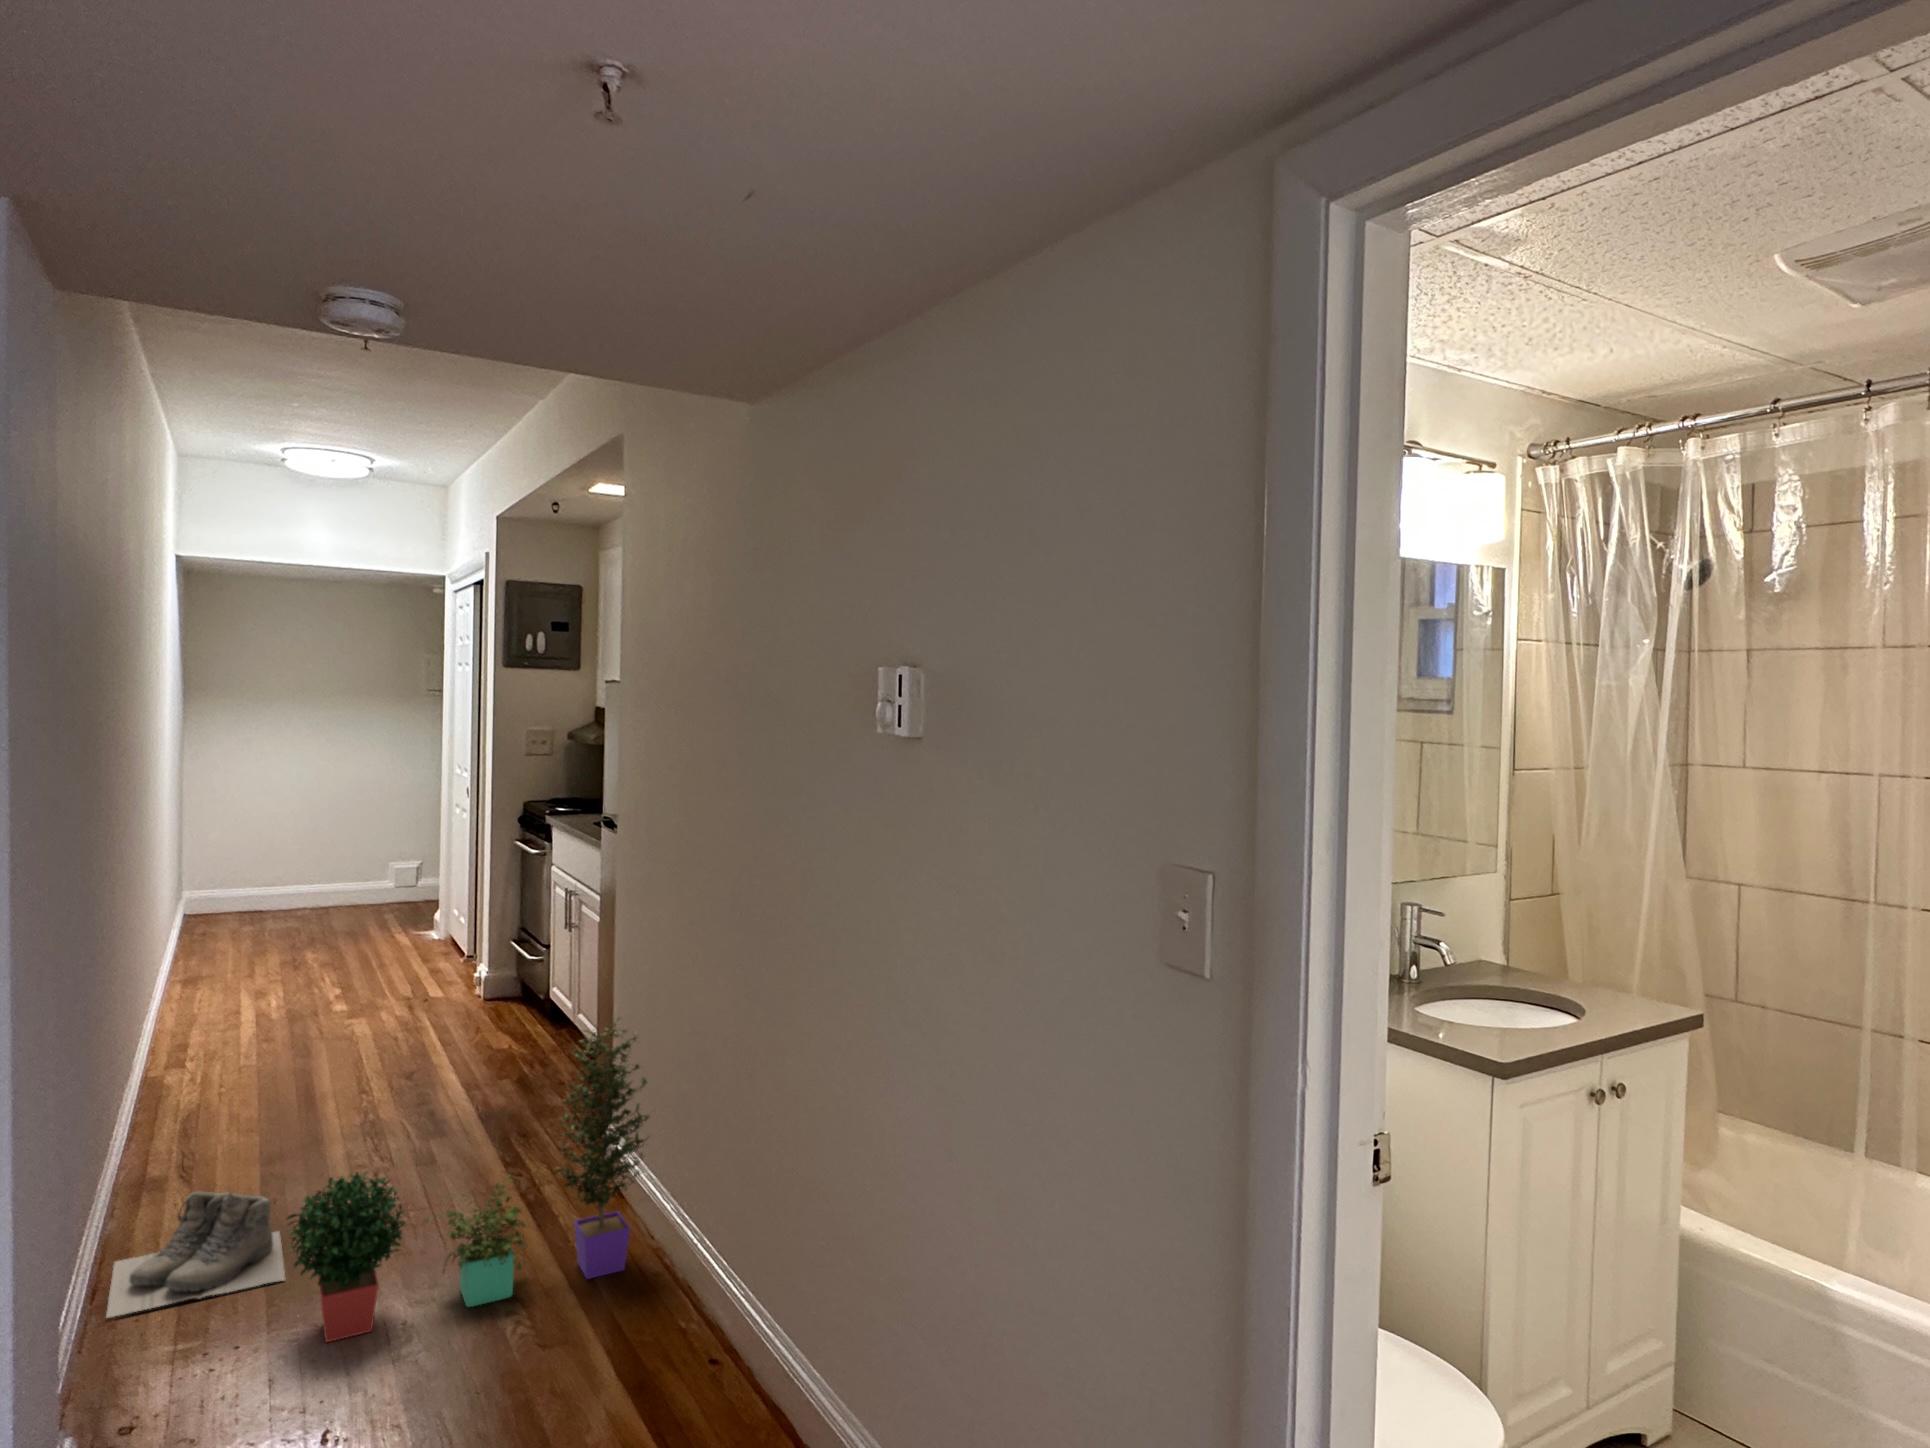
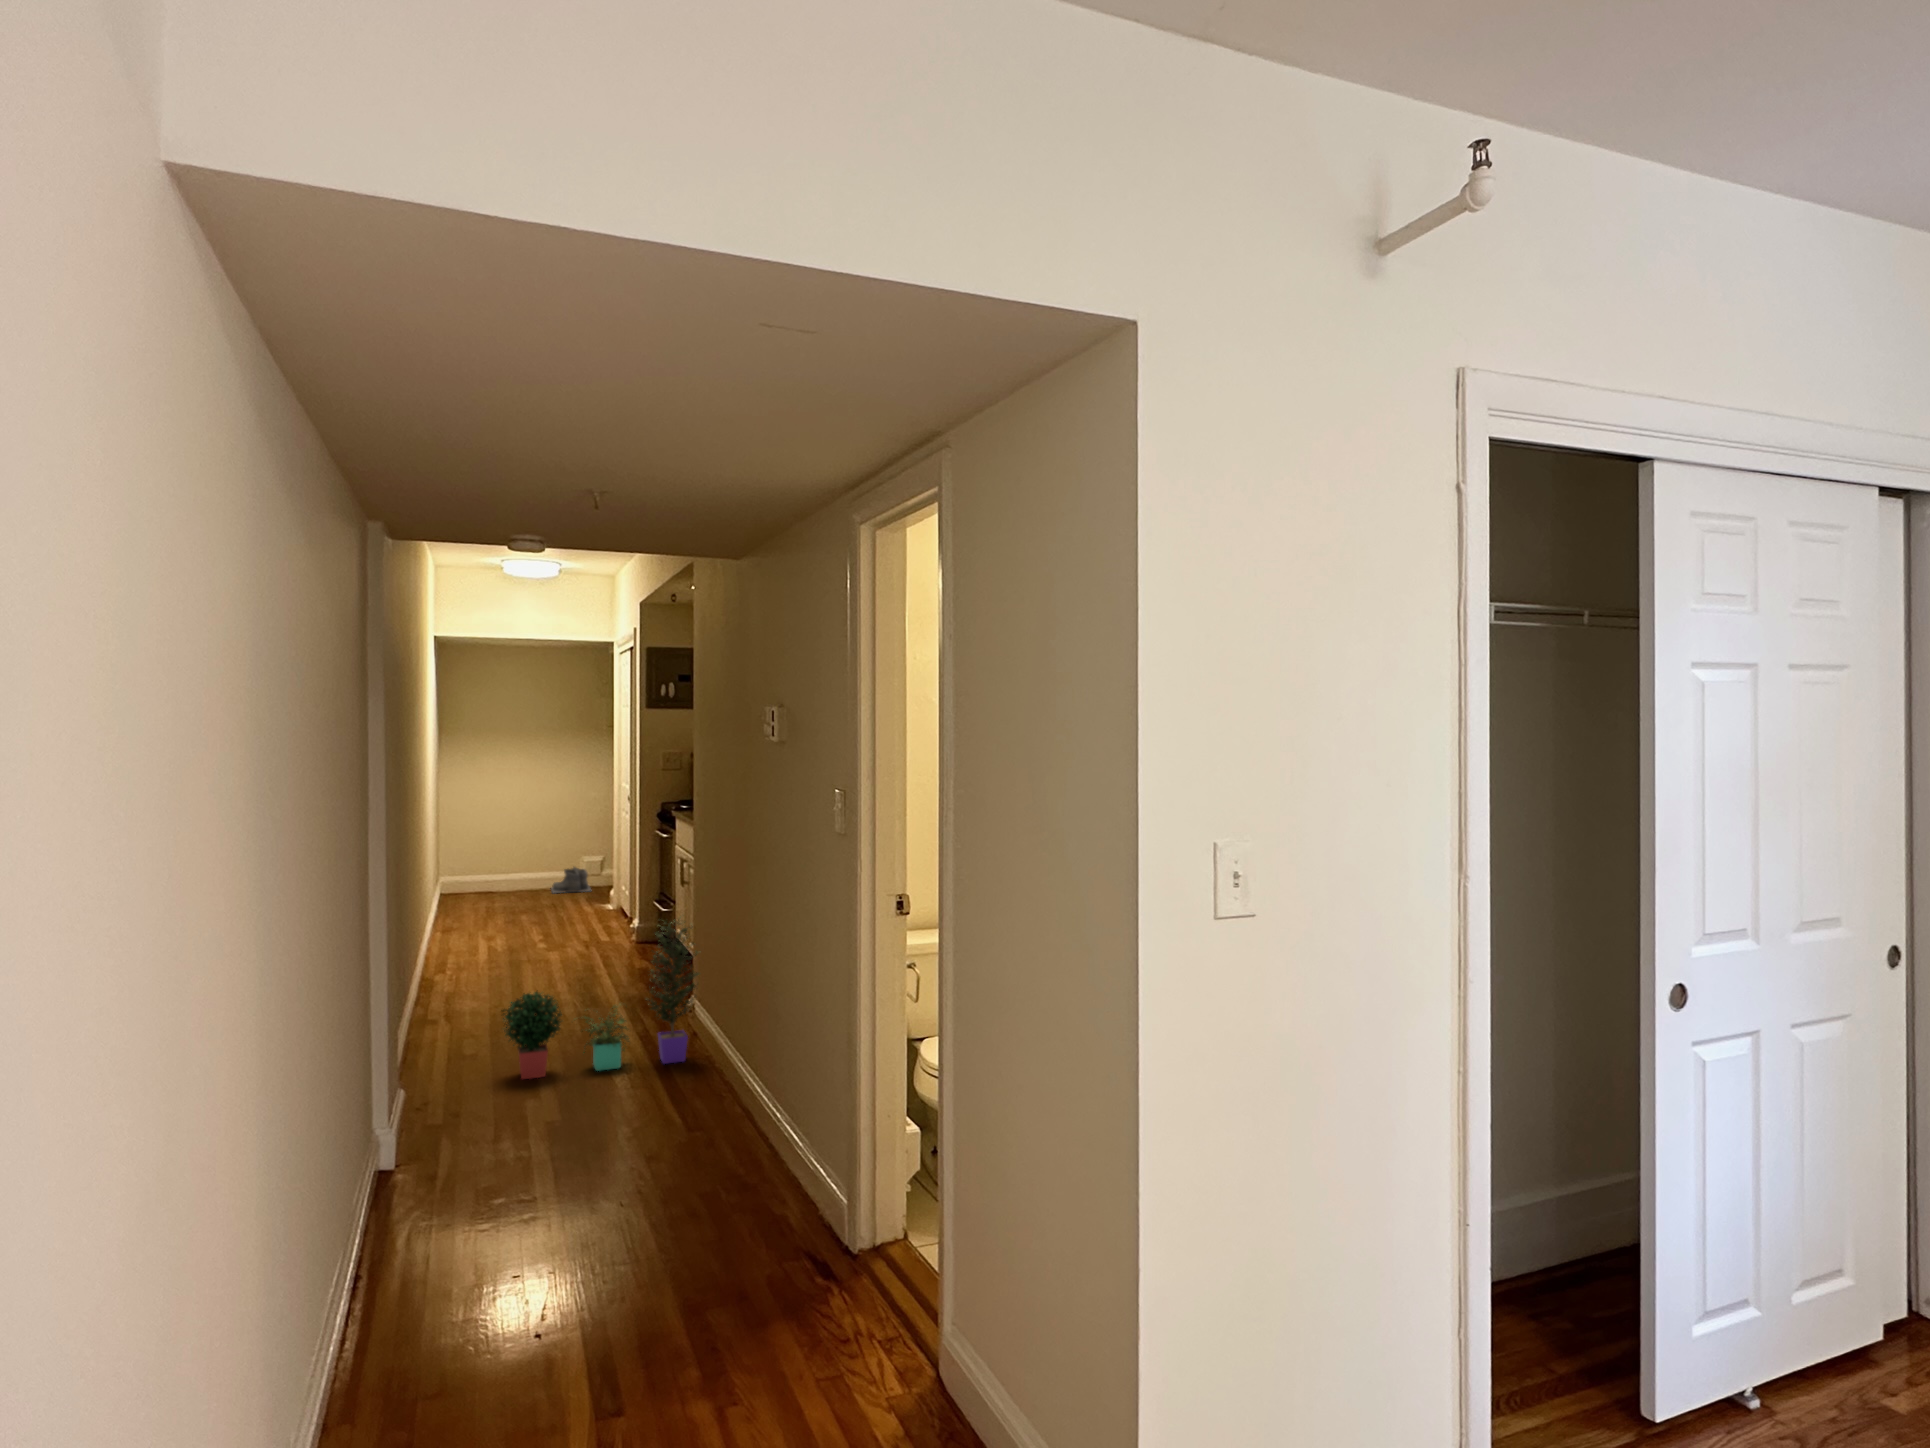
boots: present [106,1192,285,1318] -> present [551,867,592,893]

